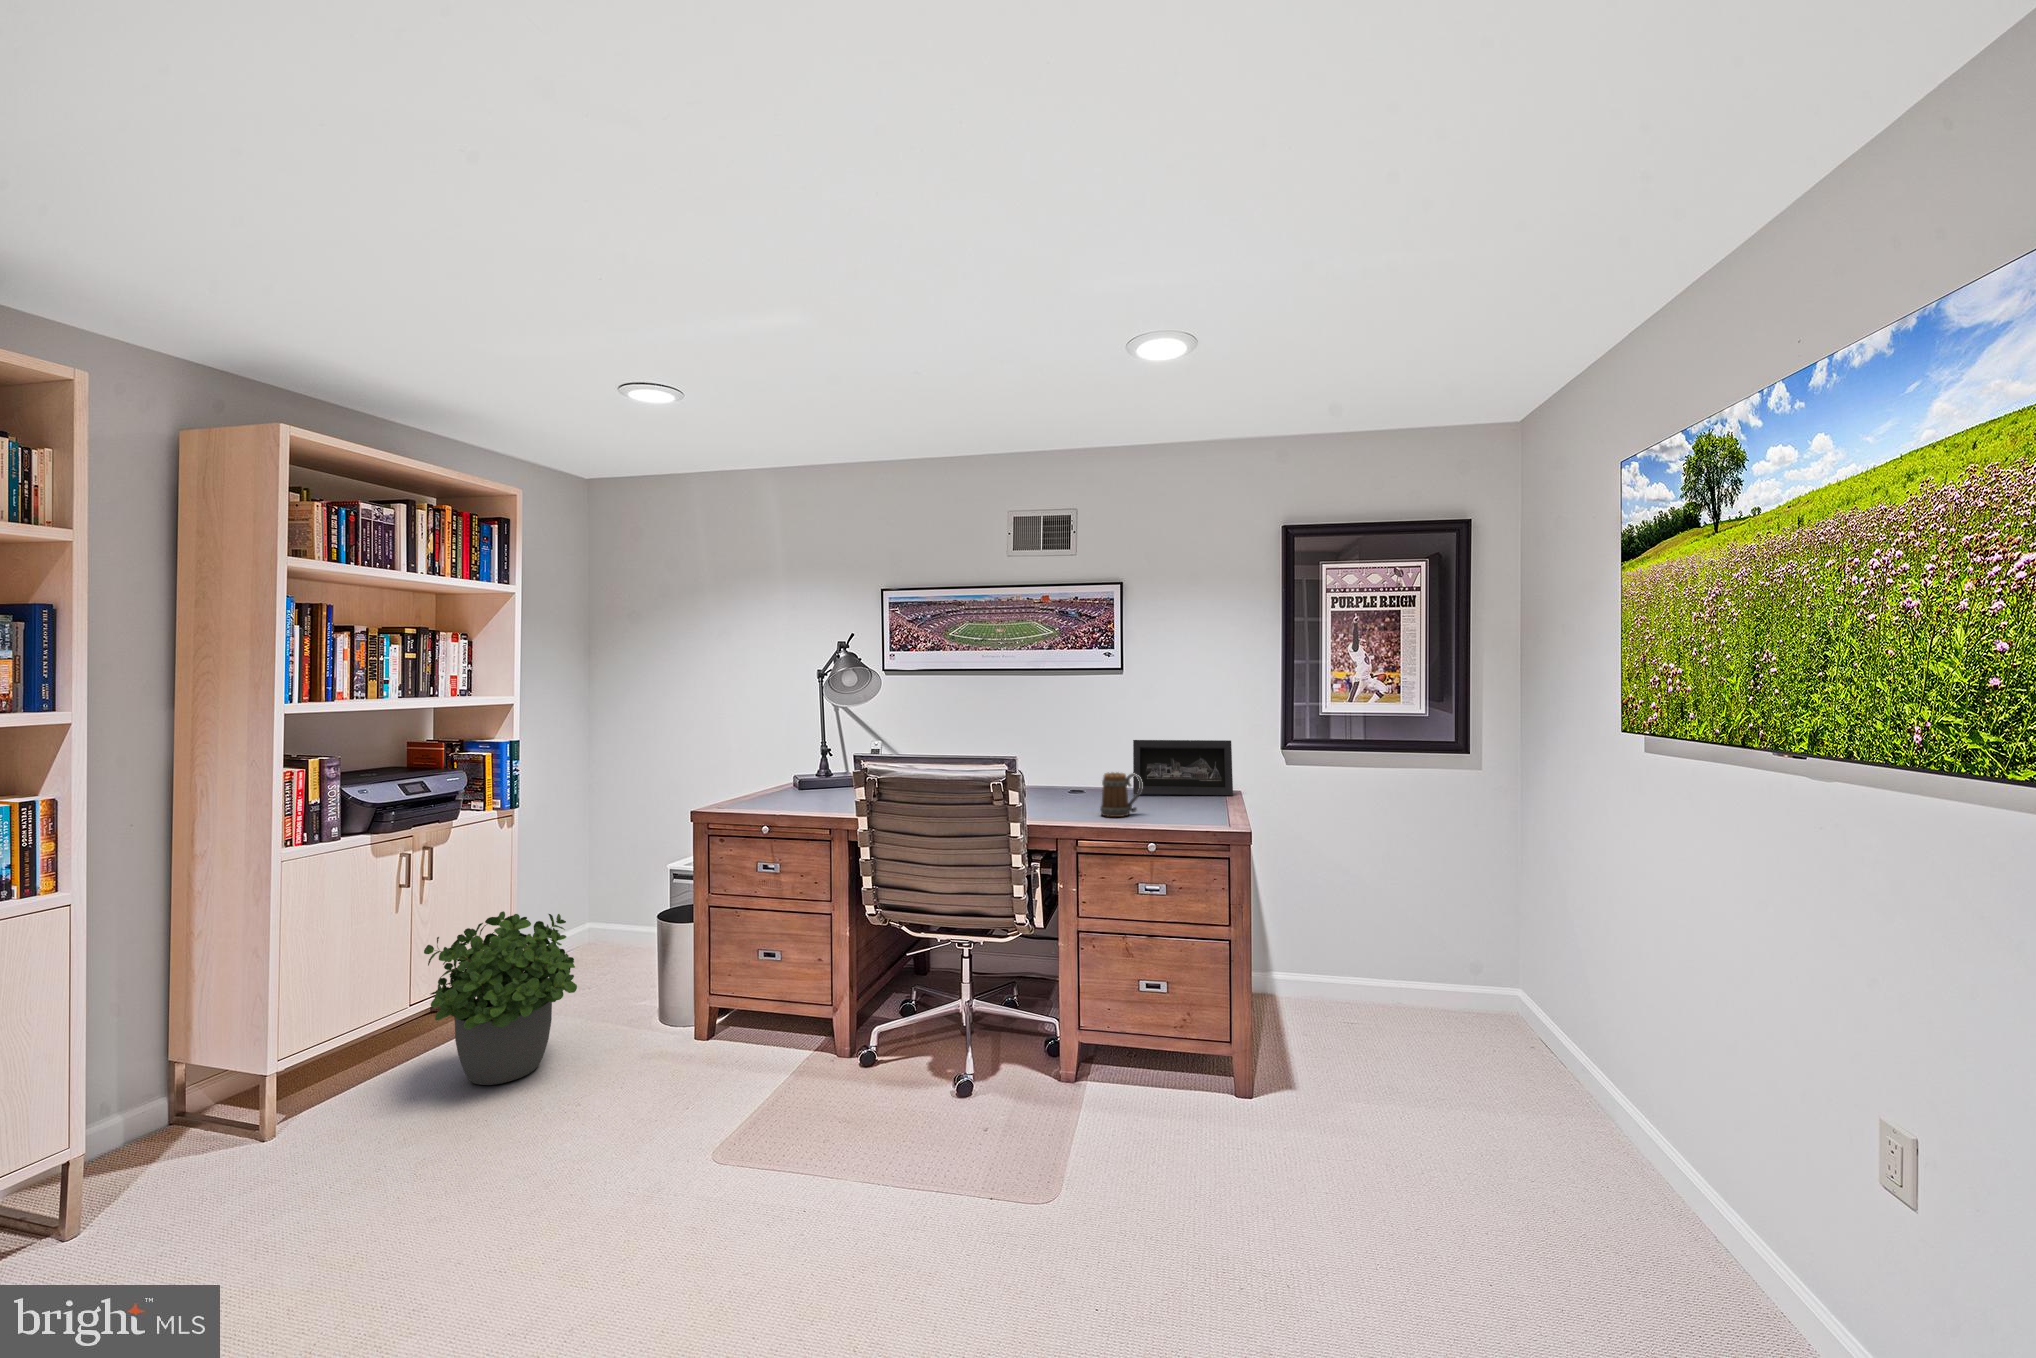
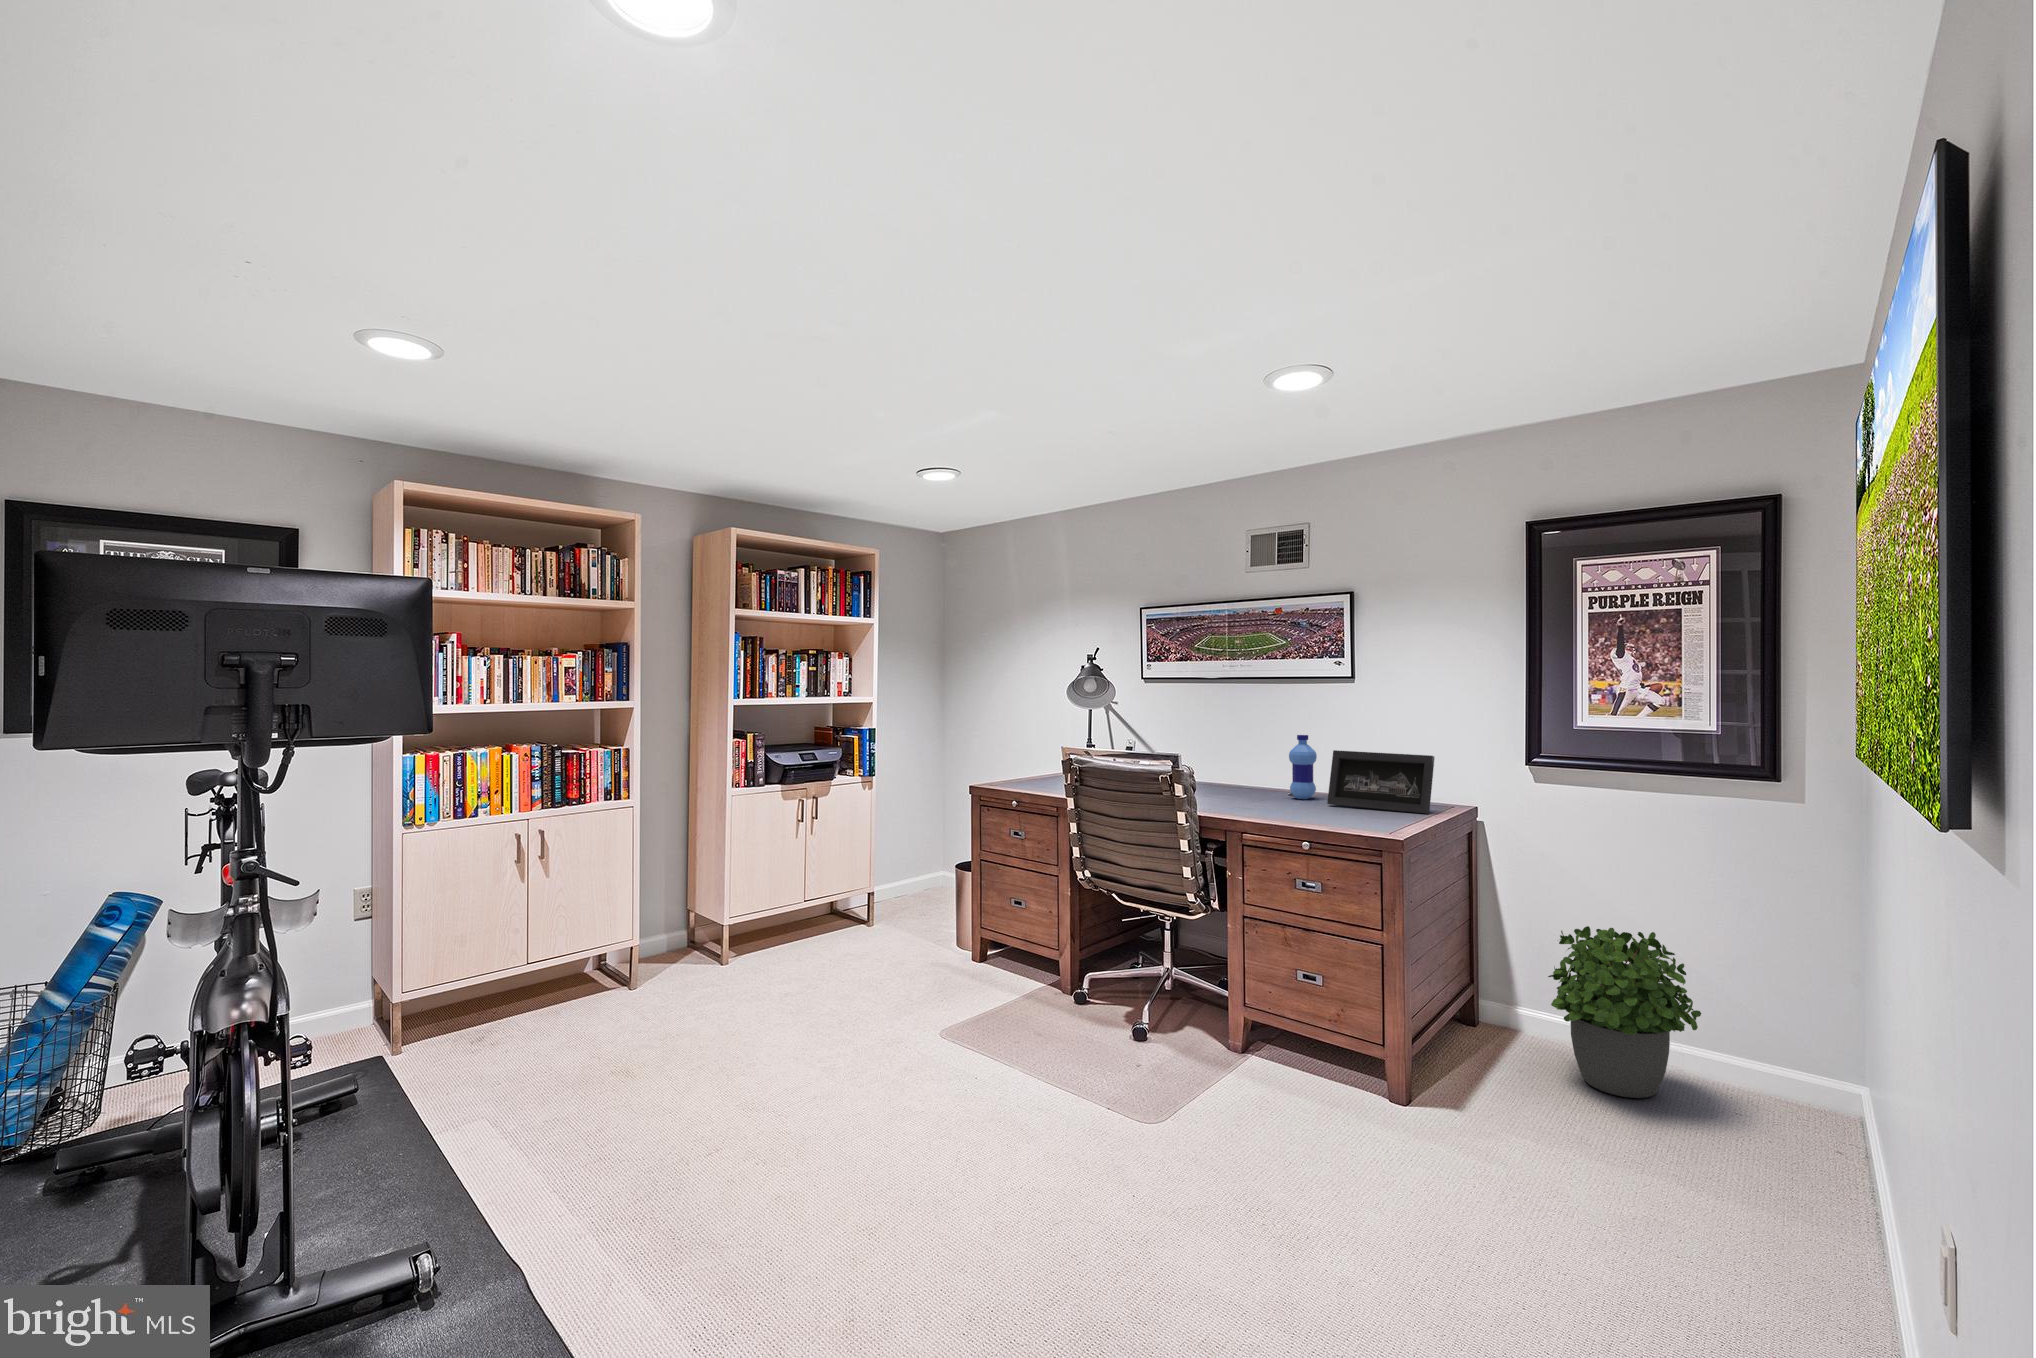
water bottle: none [1077,726,1104,791] -> present [1289,735,1317,799]
mug: present [1100,772,1143,817] -> none [1246,777,1288,819]
potted plant: present [424,911,577,1085] -> present [1548,926,1701,1098]

